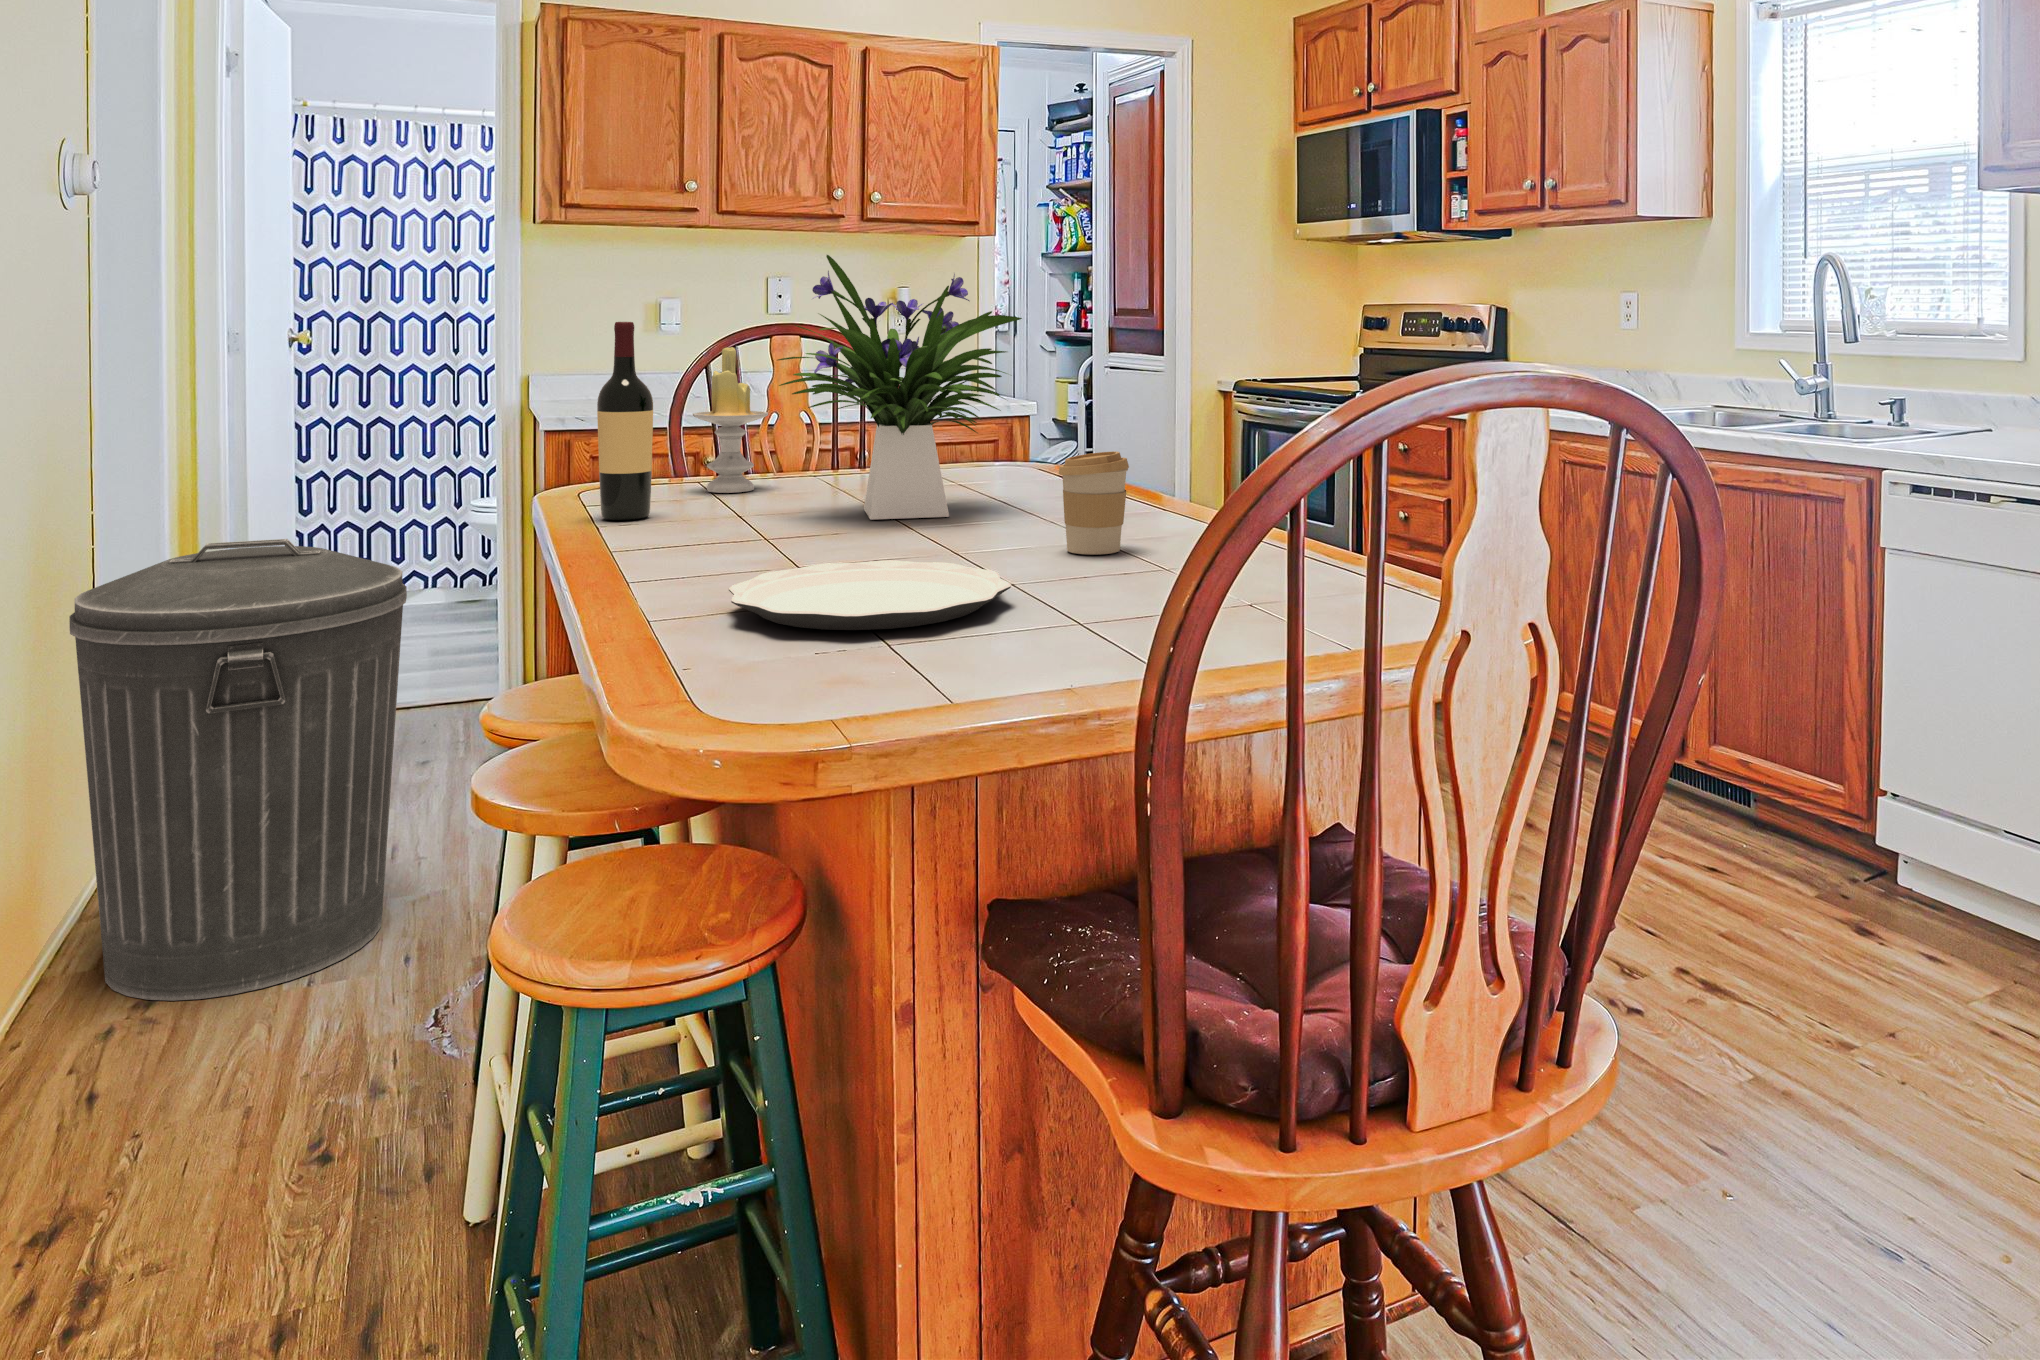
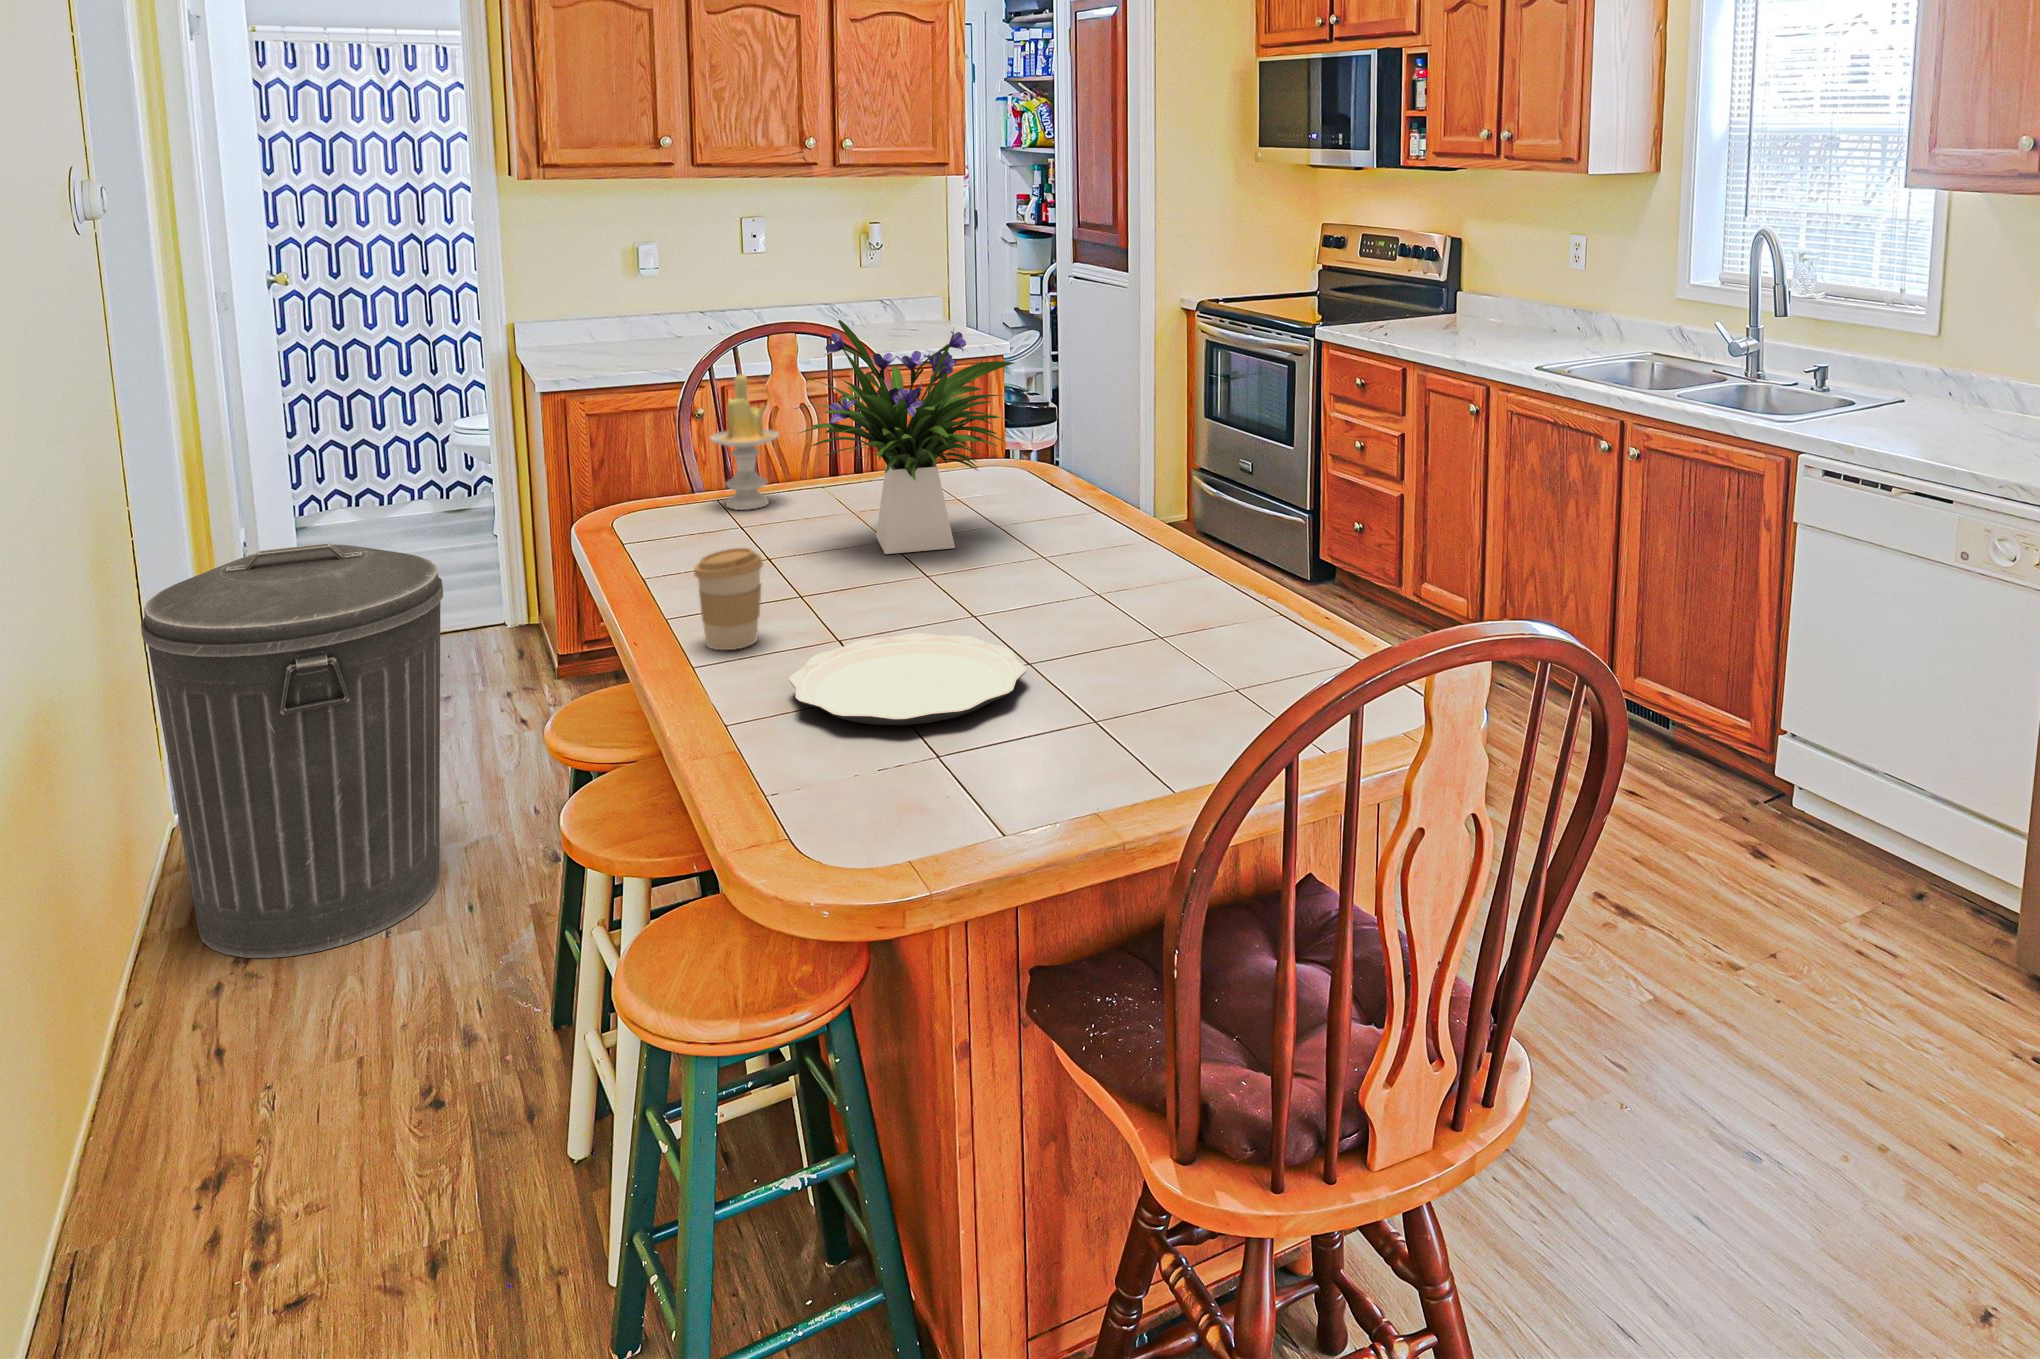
wine bottle: present [597,322,653,520] -> none [634,378,684,557]
coffee cup: present [1059,451,1129,555] -> present [694,548,763,650]

